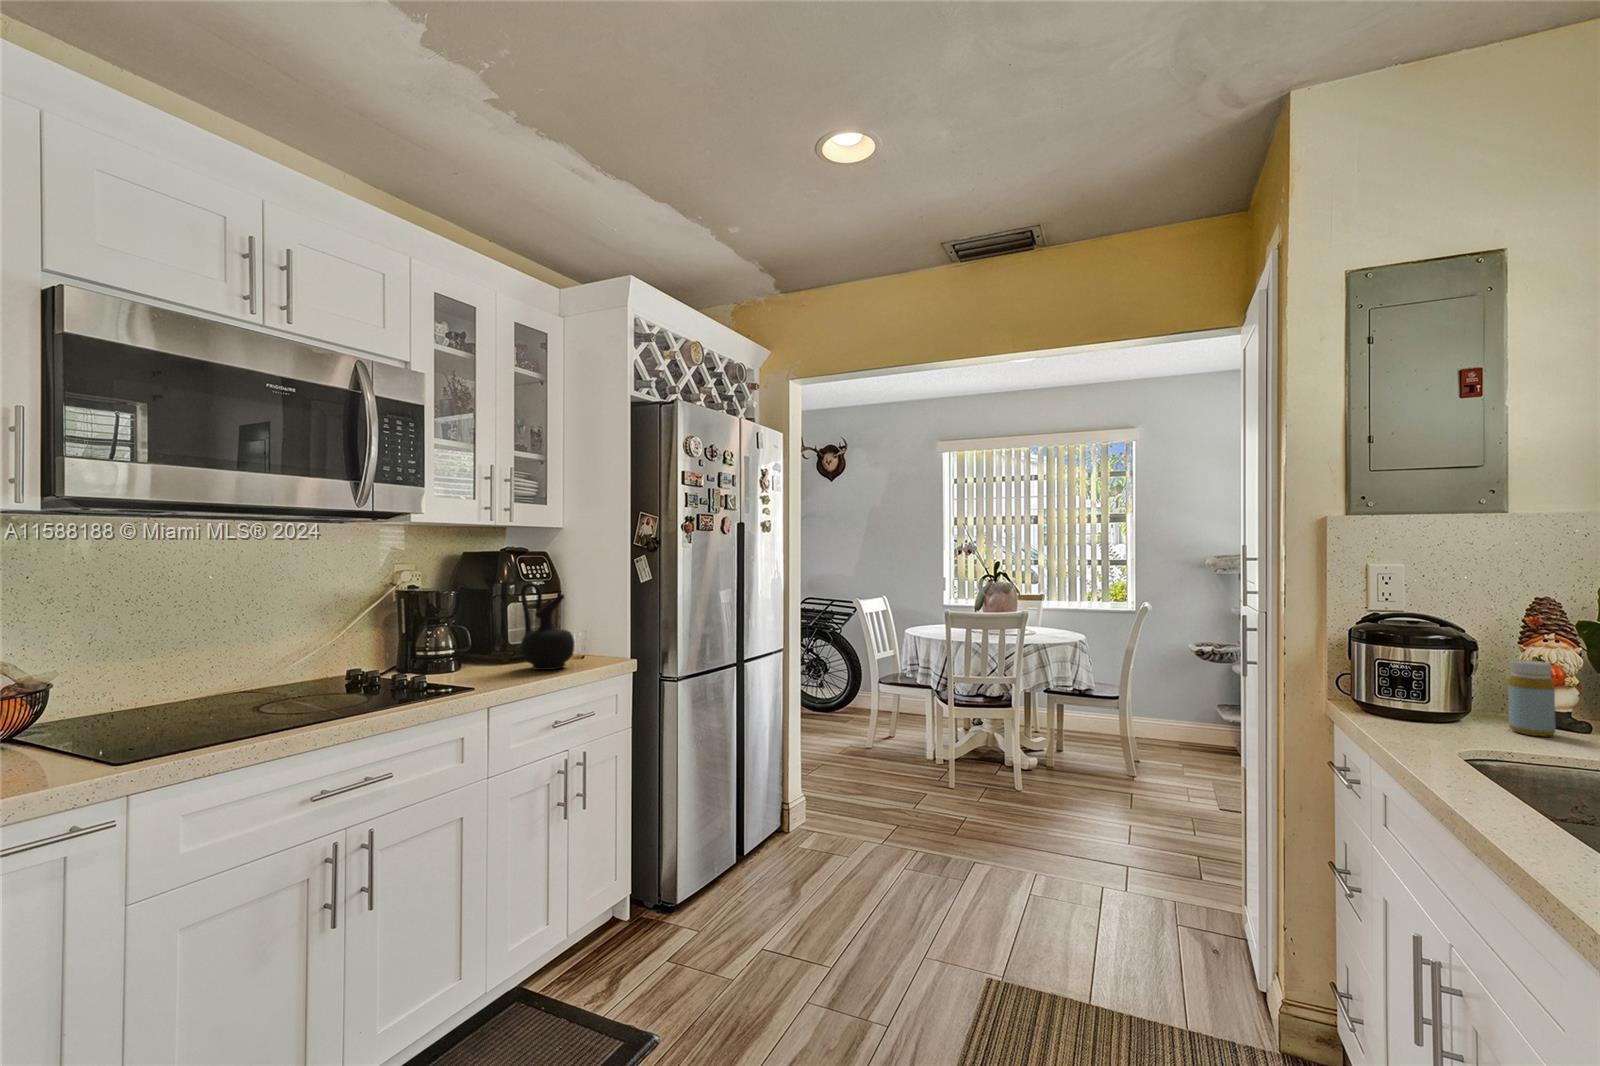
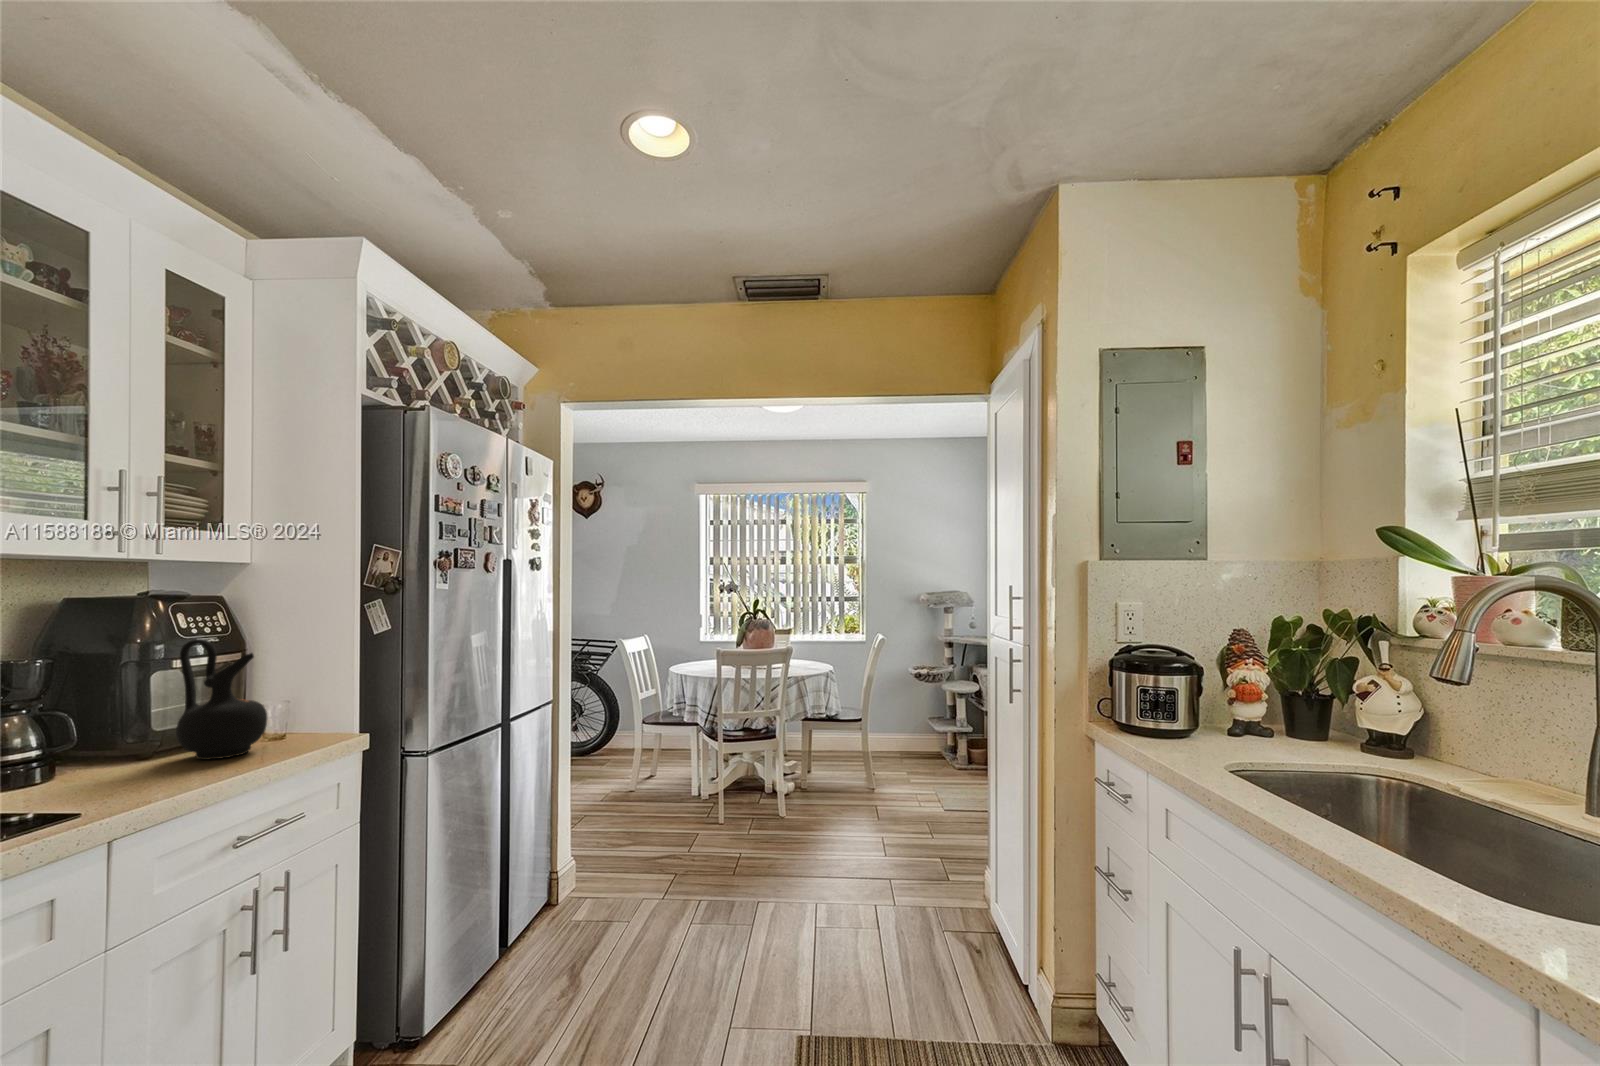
bottle: present [1508,660,1556,736] -> none [1230,682,1265,746]

